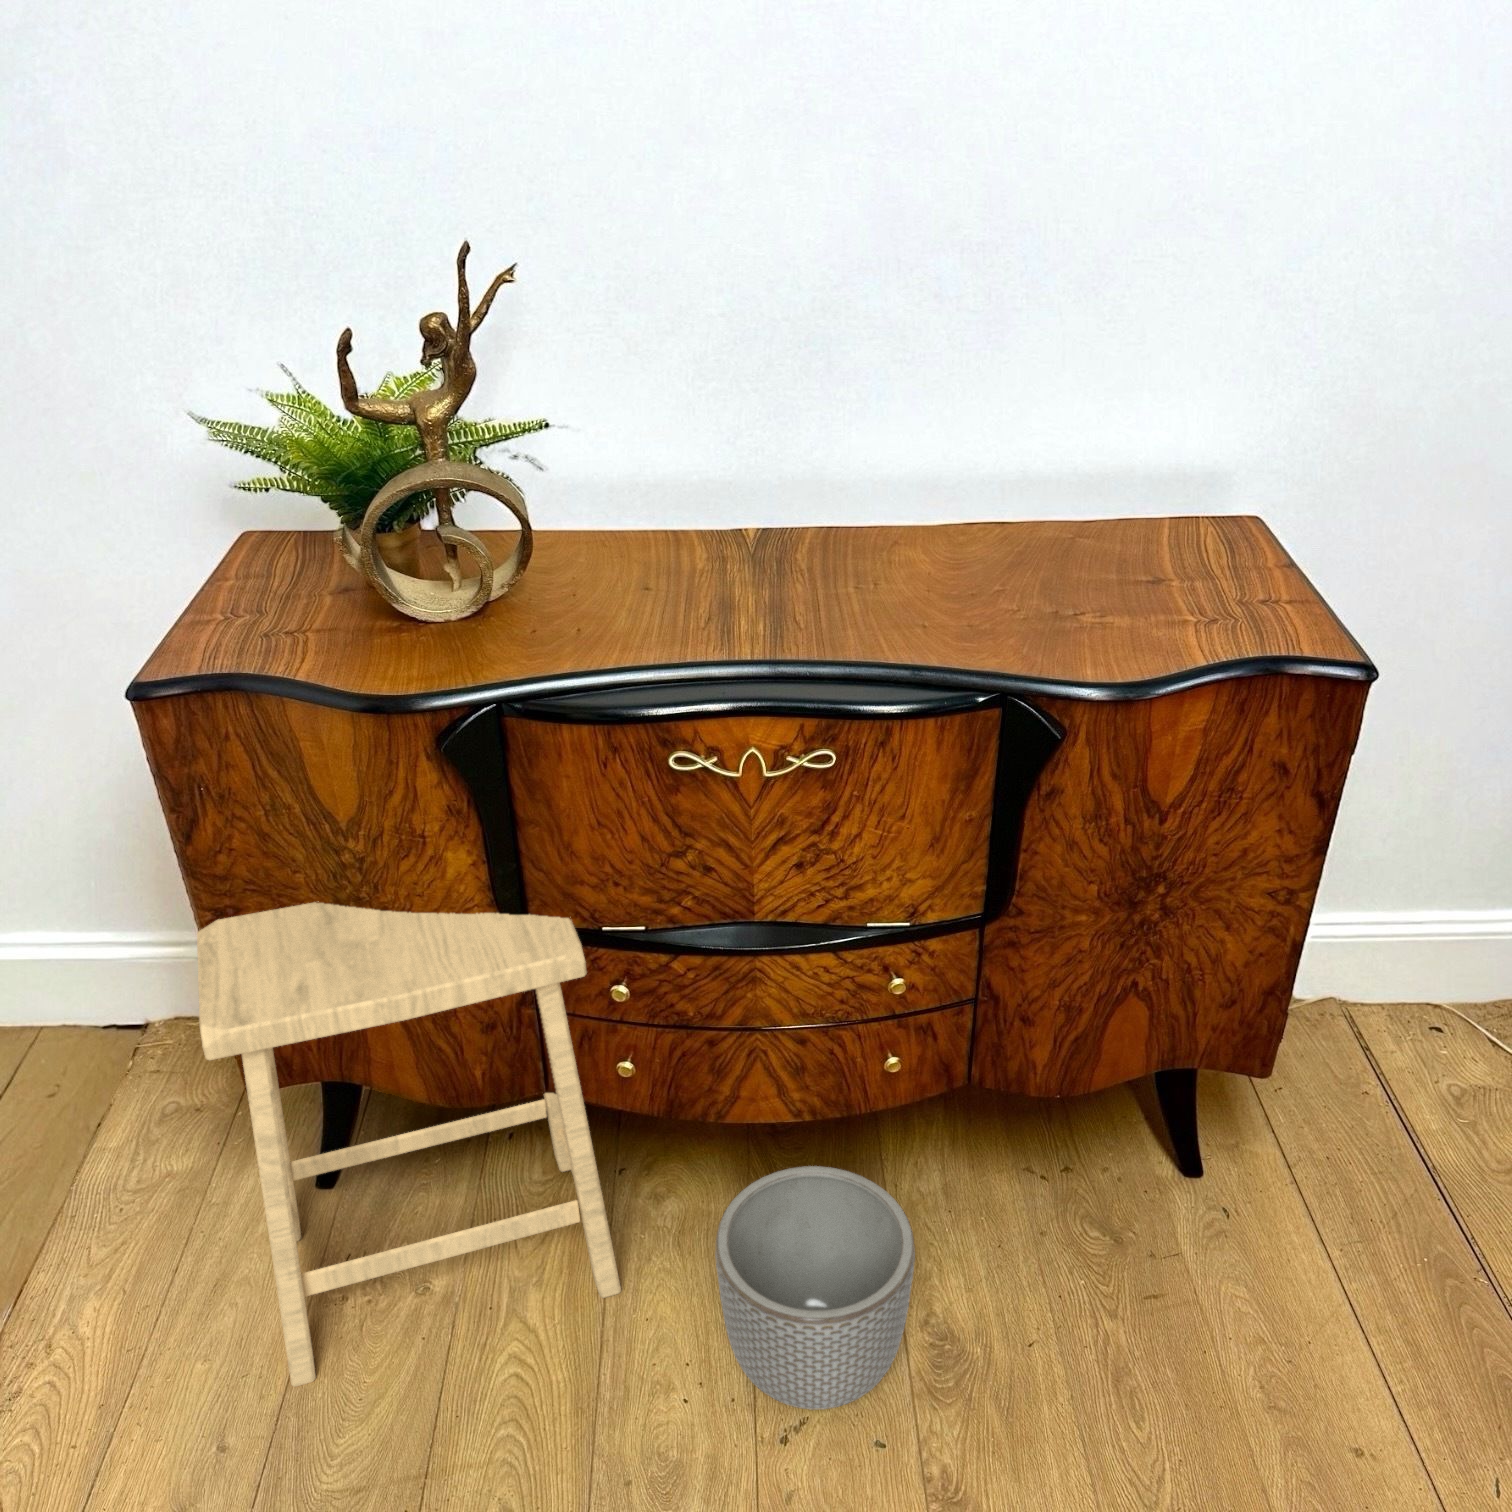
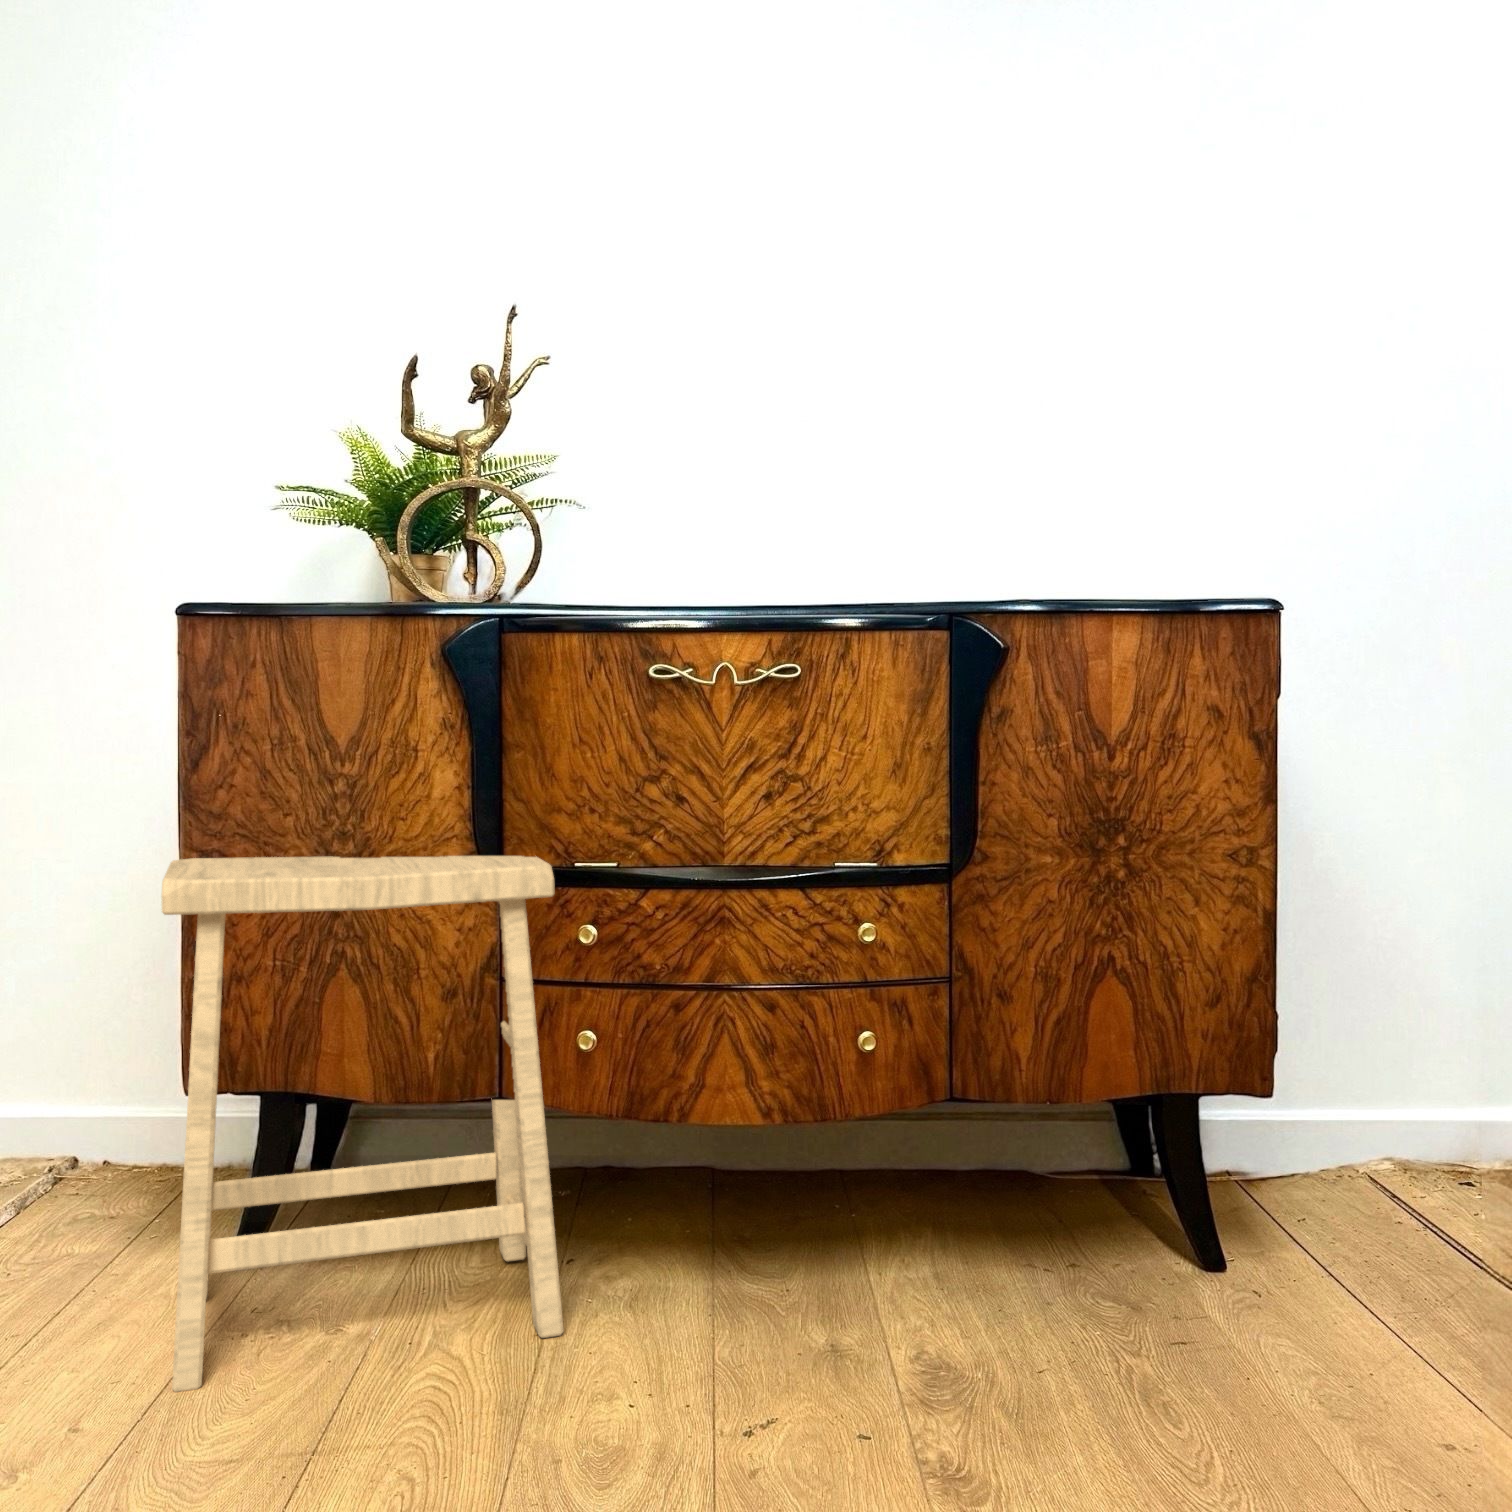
planter: present [715,1166,915,1410] -> none [672,1141,891,1408]

